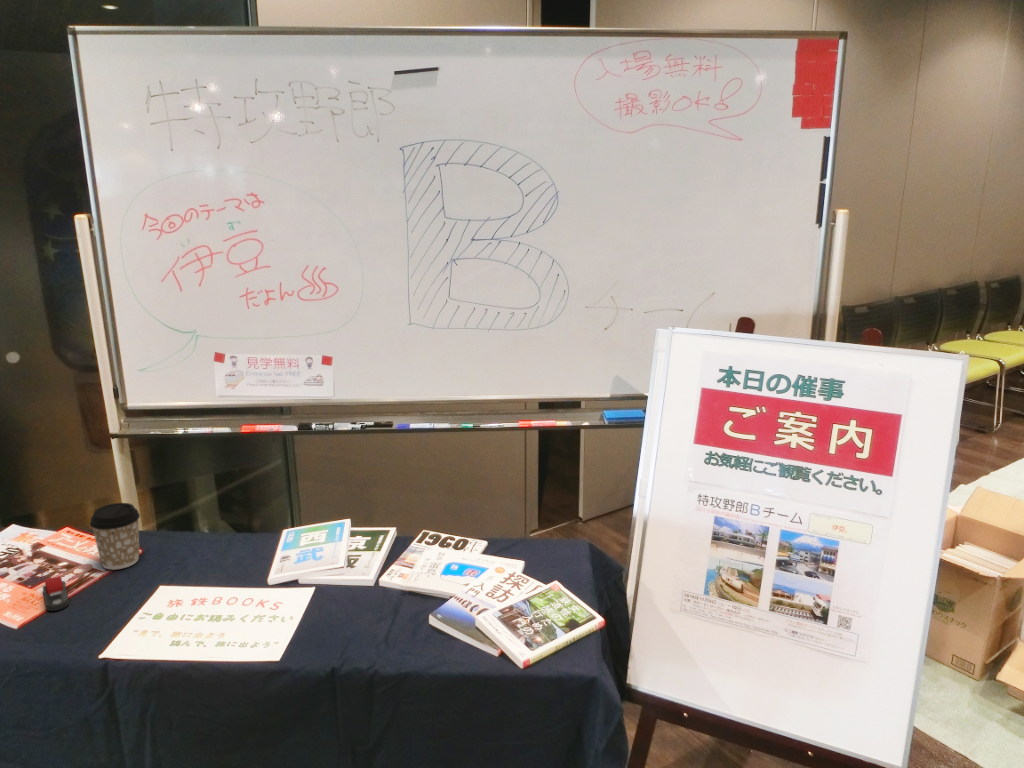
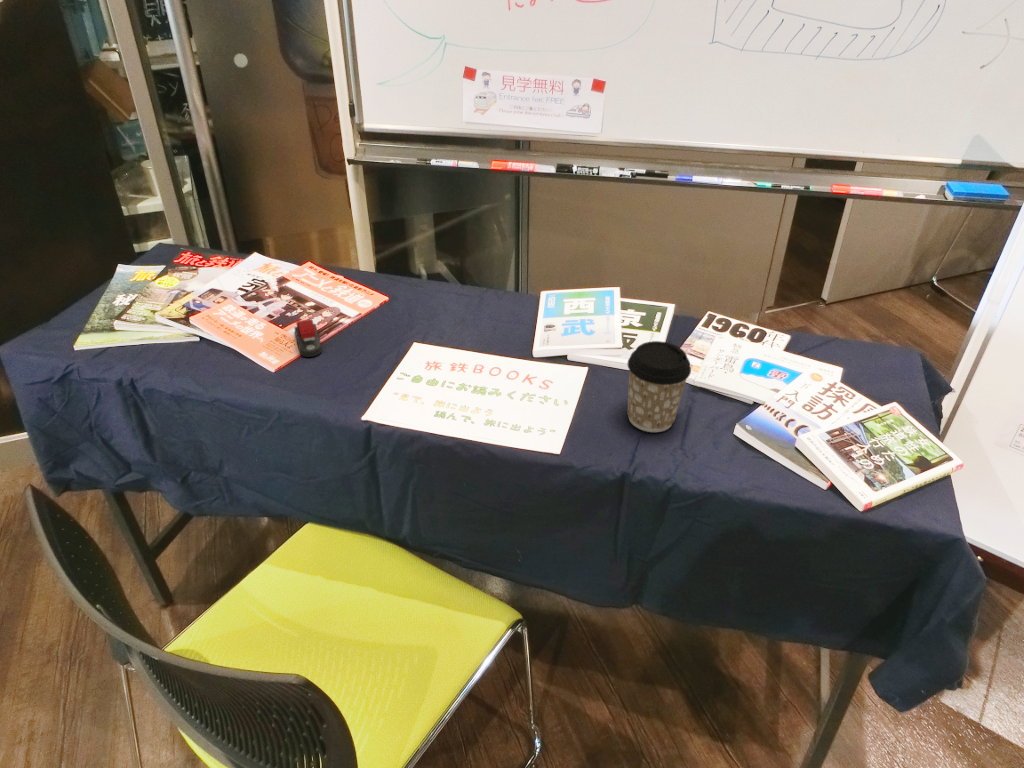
coffee cup: present [90,503,140,570] -> present [628,341,691,432]

